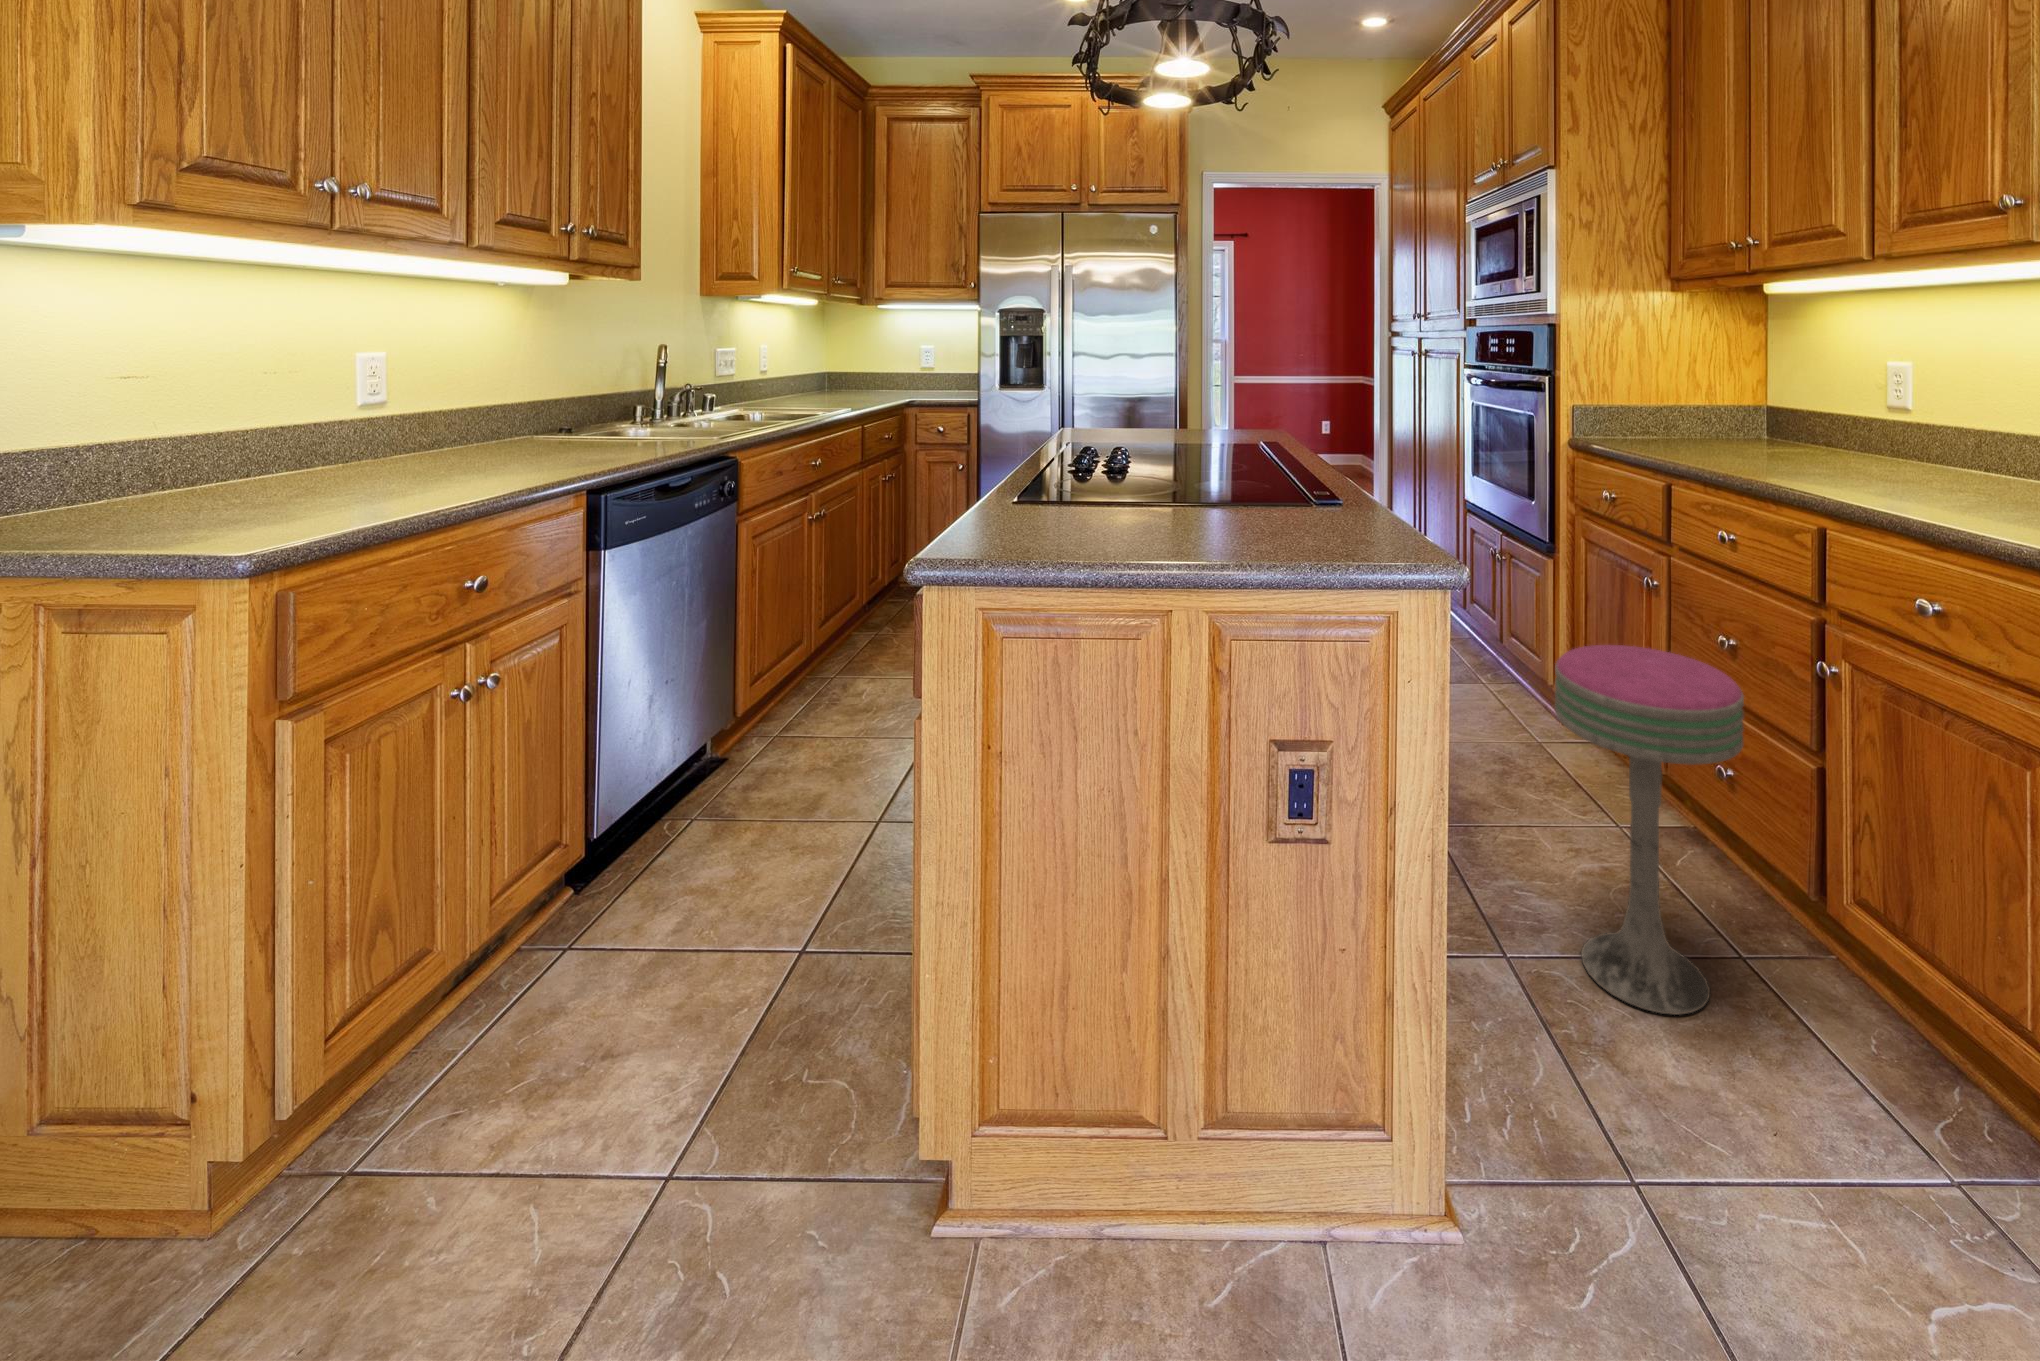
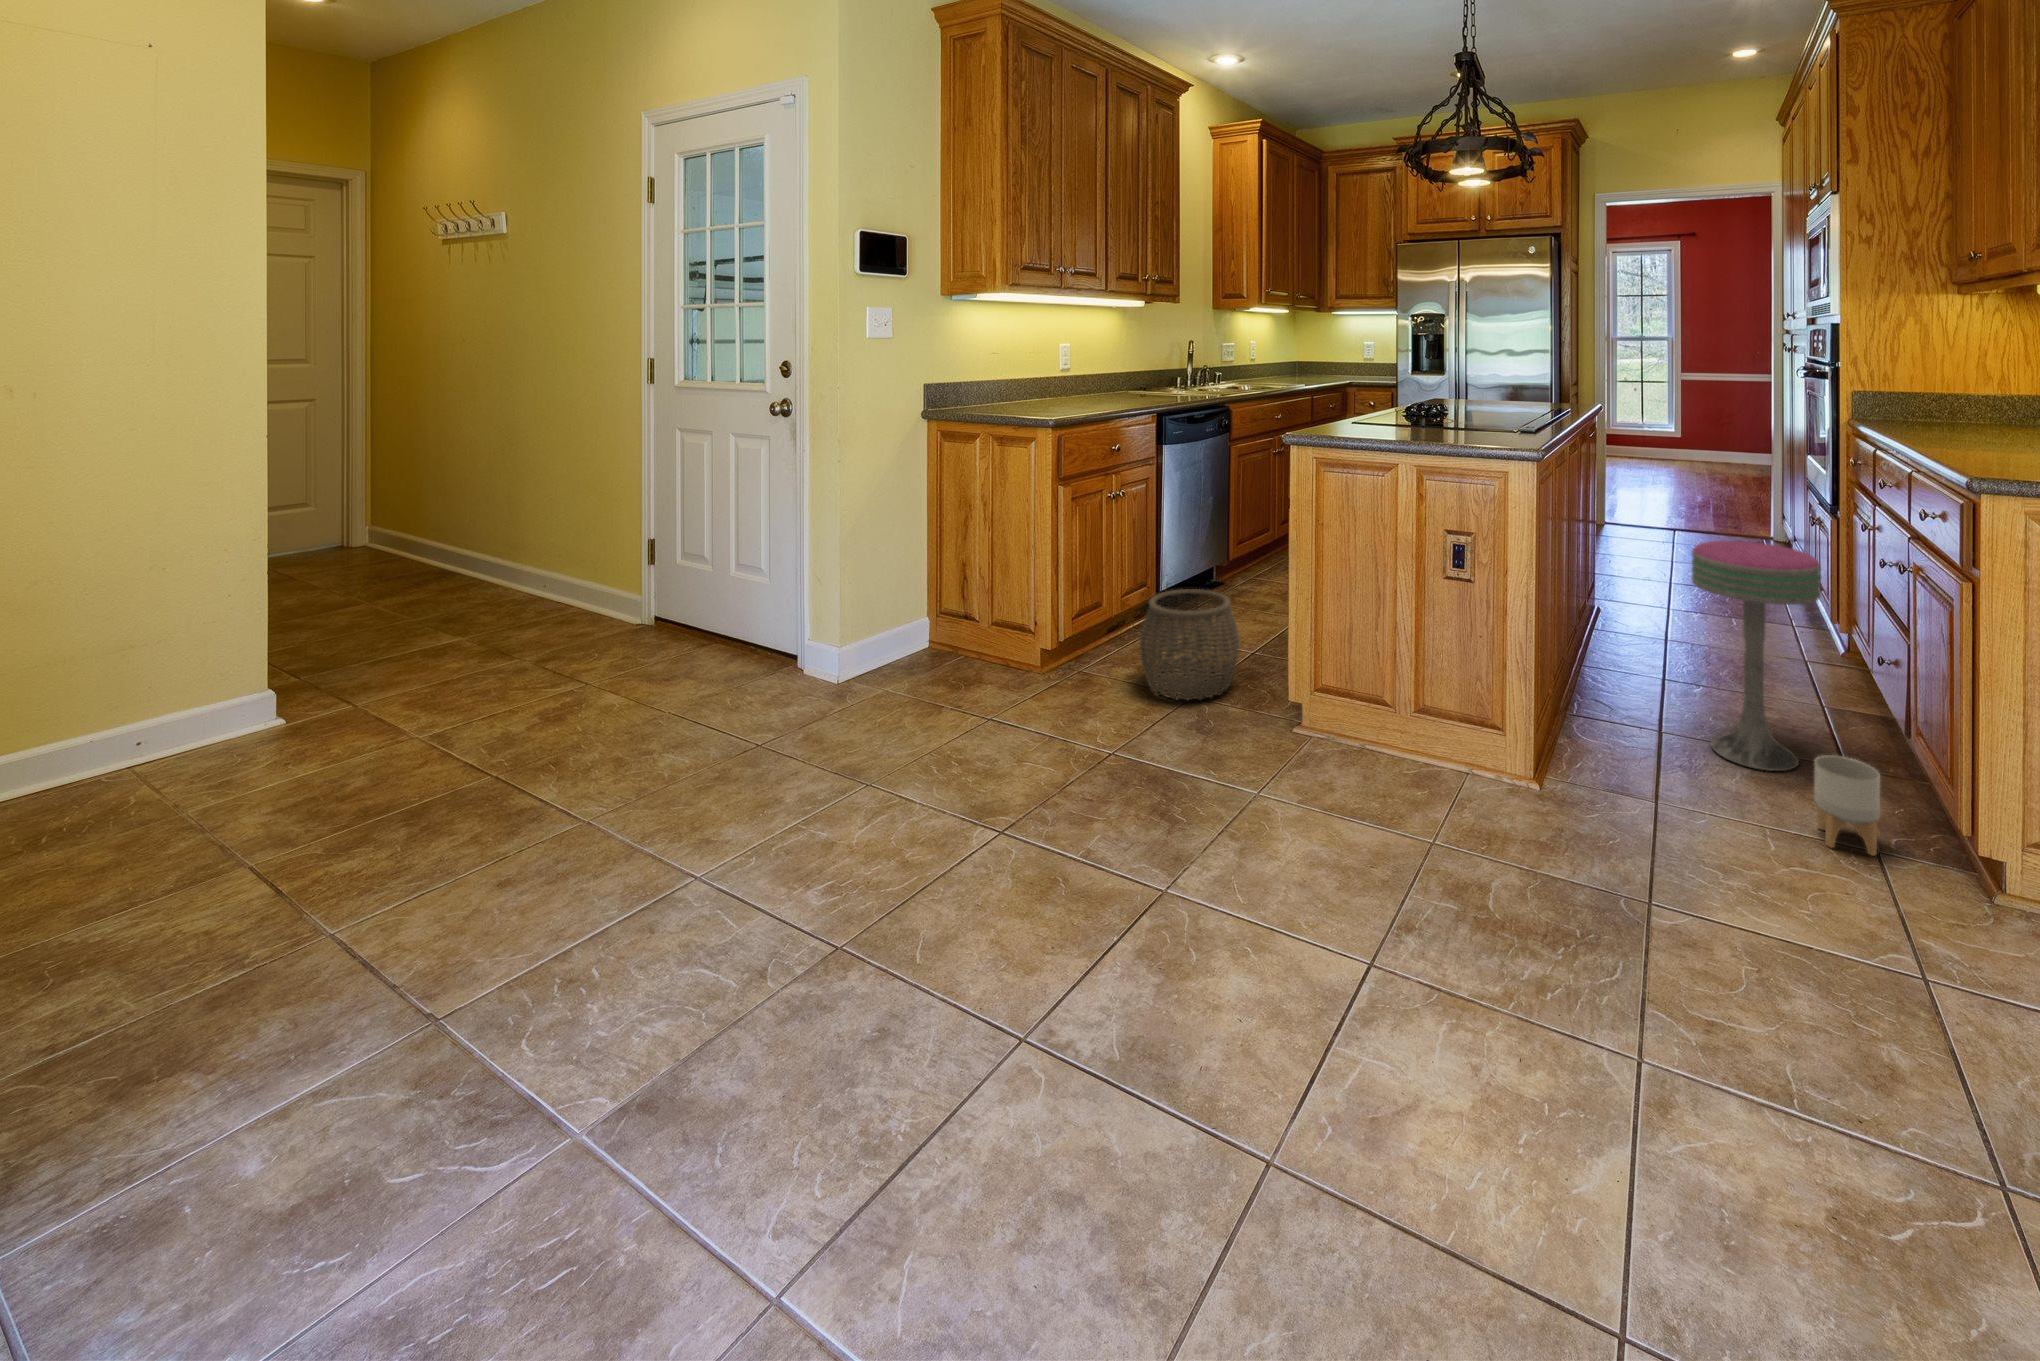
woven basket: none [533,882,793,1209] -> present [1139,589,1240,701]
planter: none [1853,1022,1968,1210] -> present [1814,755,1880,856]

